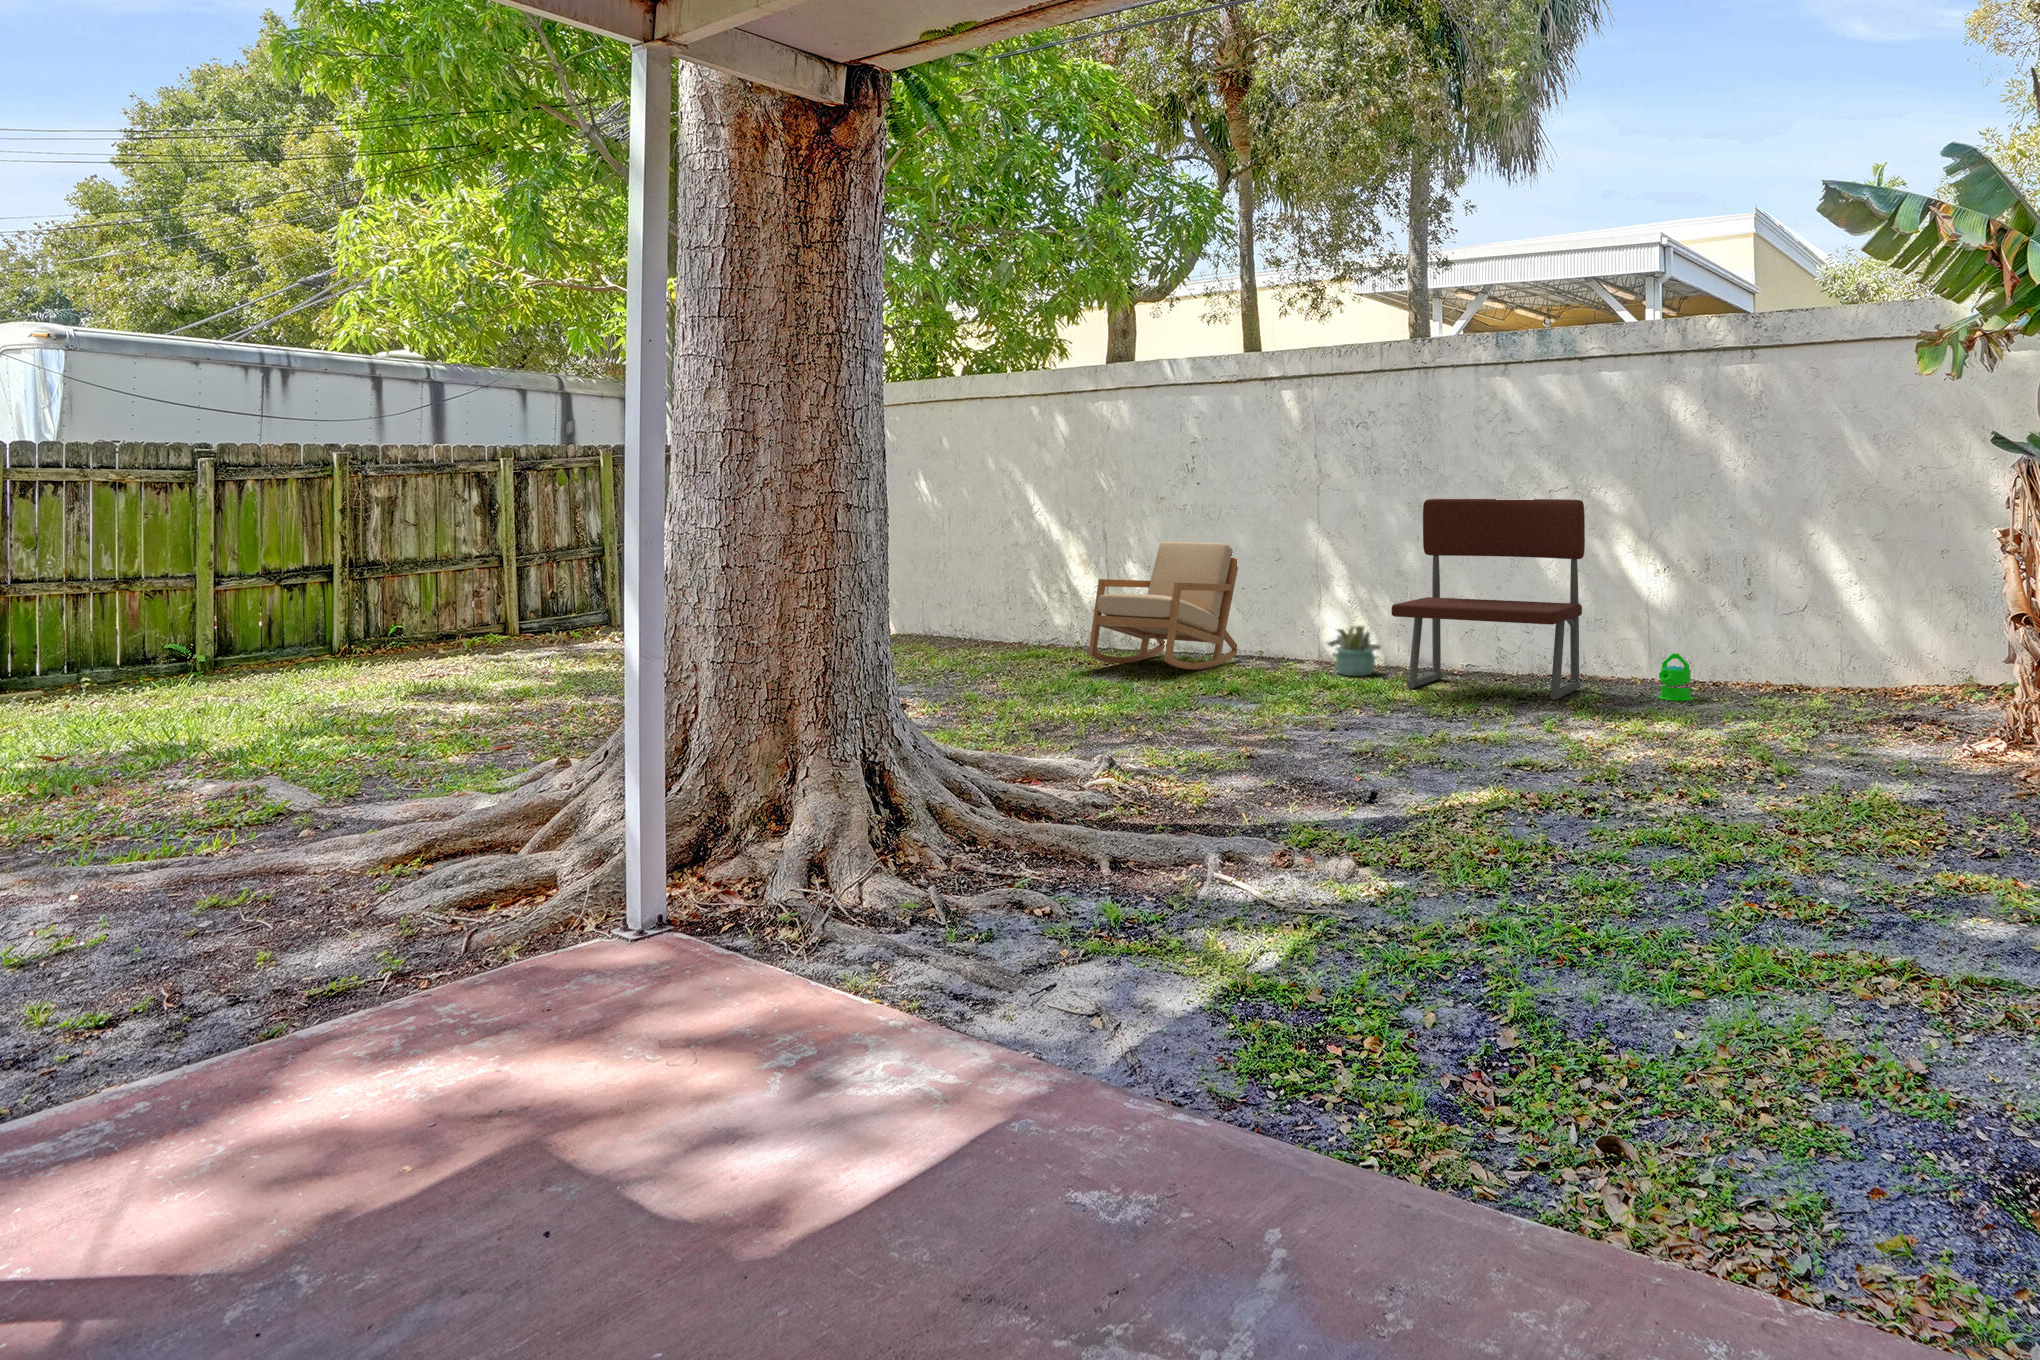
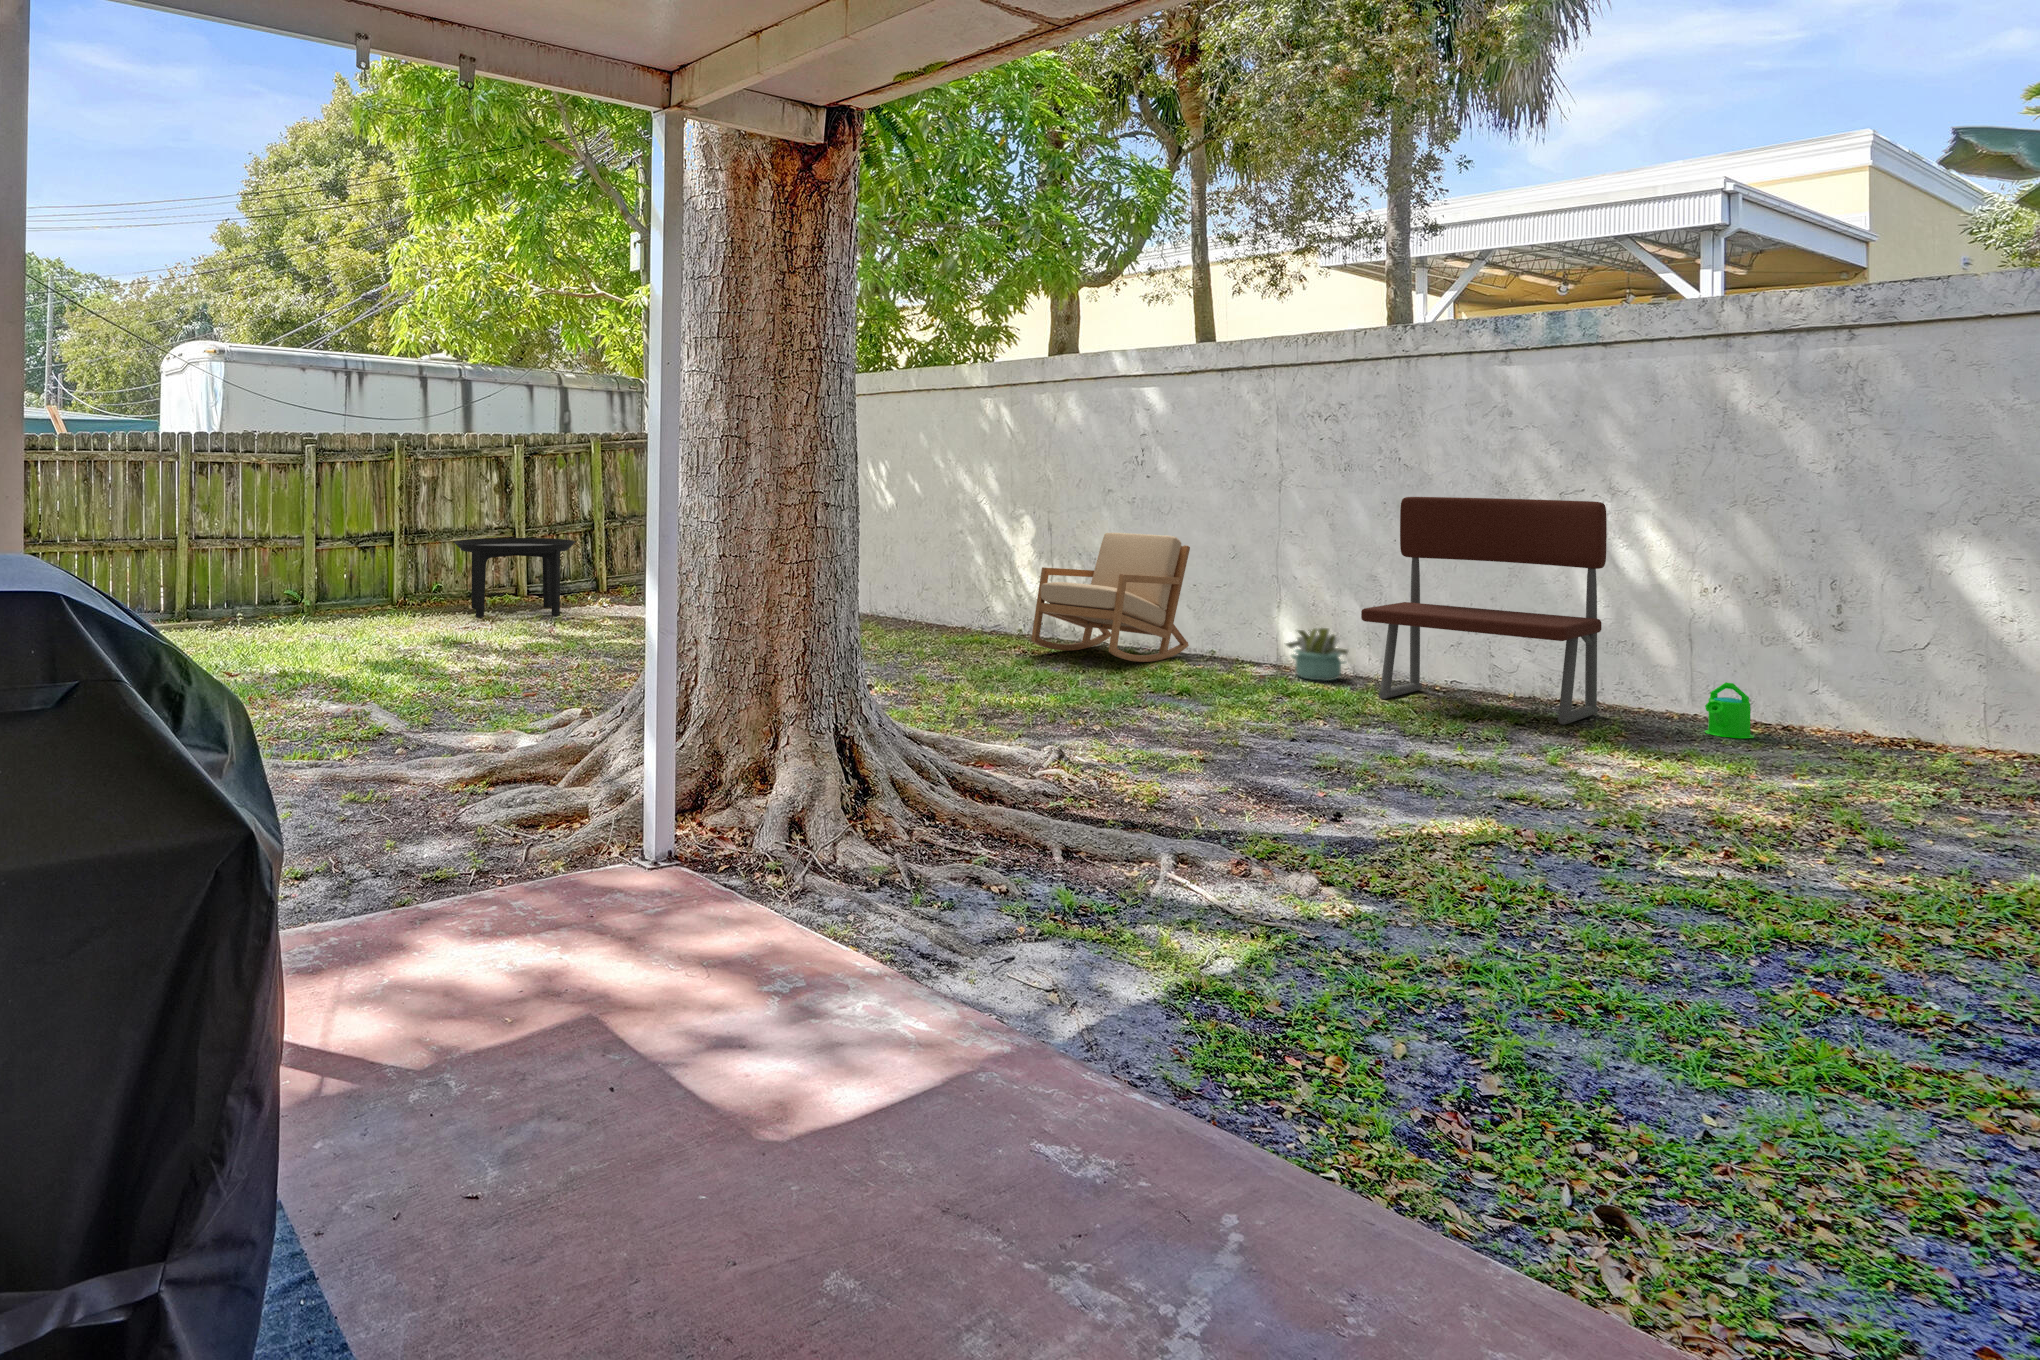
round table: none [393,569,563,668] -> present [454,538,576,617]

